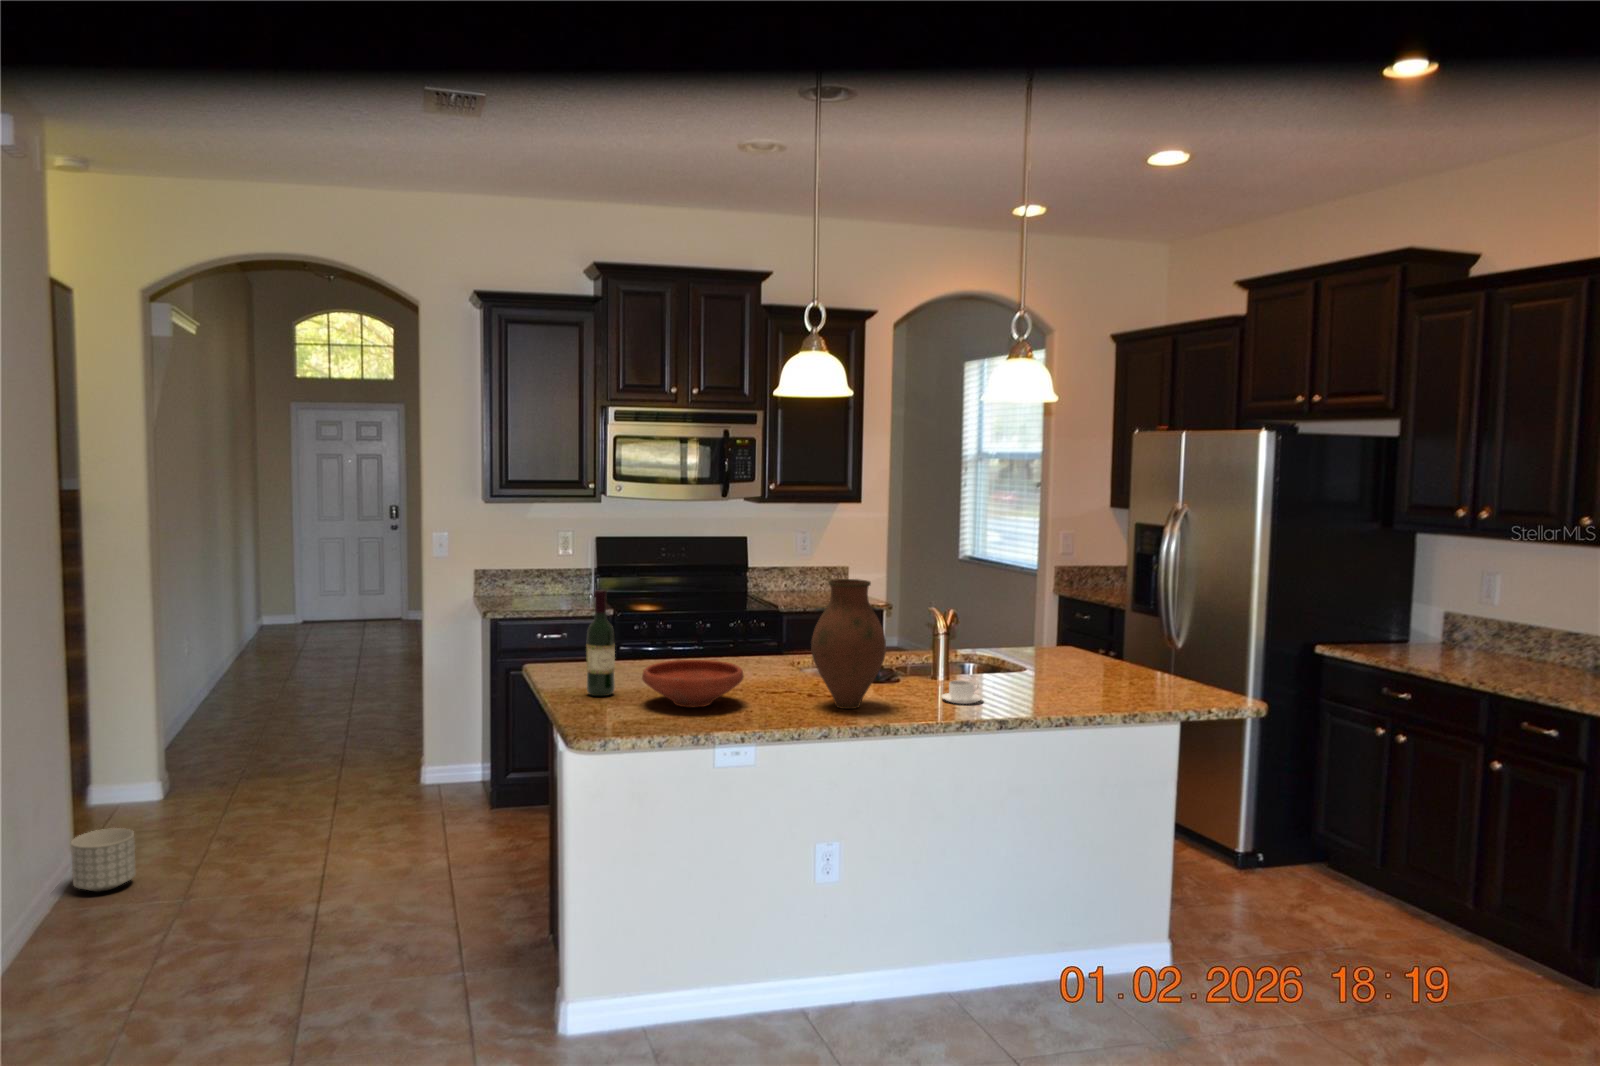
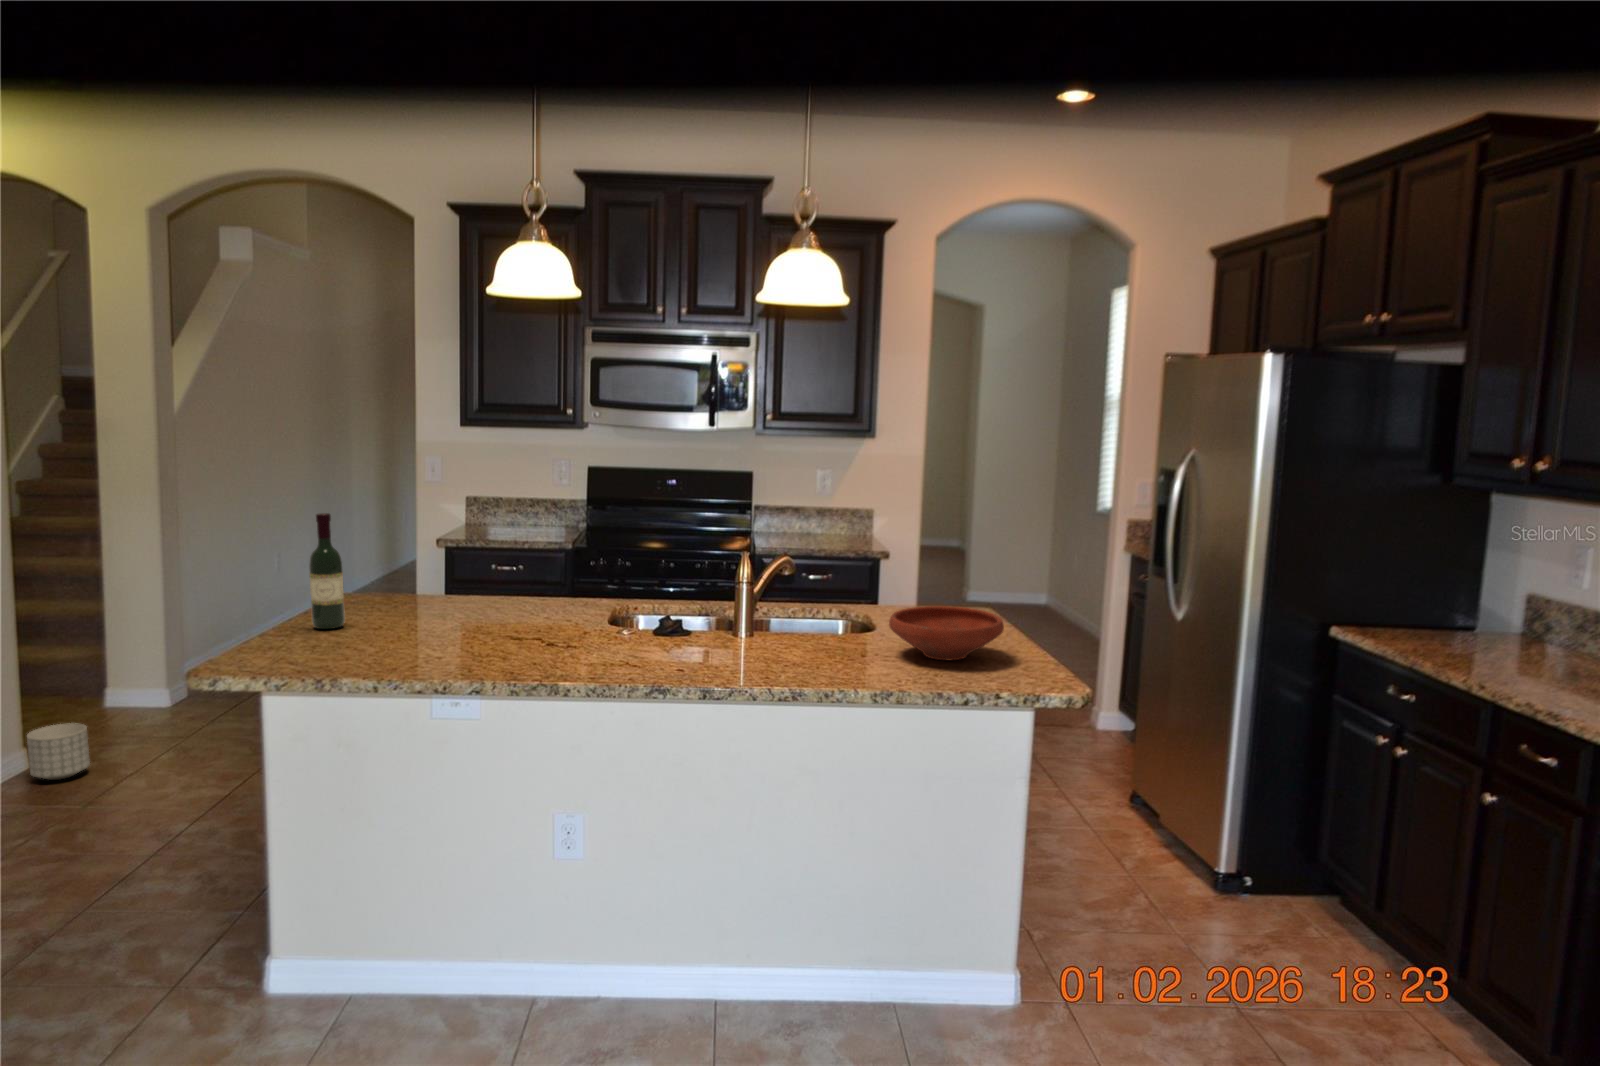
vase: present [811,579,886,709] -> none [504,509,595,662]
bowl: present [642,660,744,708] -> present [889,606,1004,660]
coffee cup: present [941,680,982,704] -> none [675,636,725,665]

